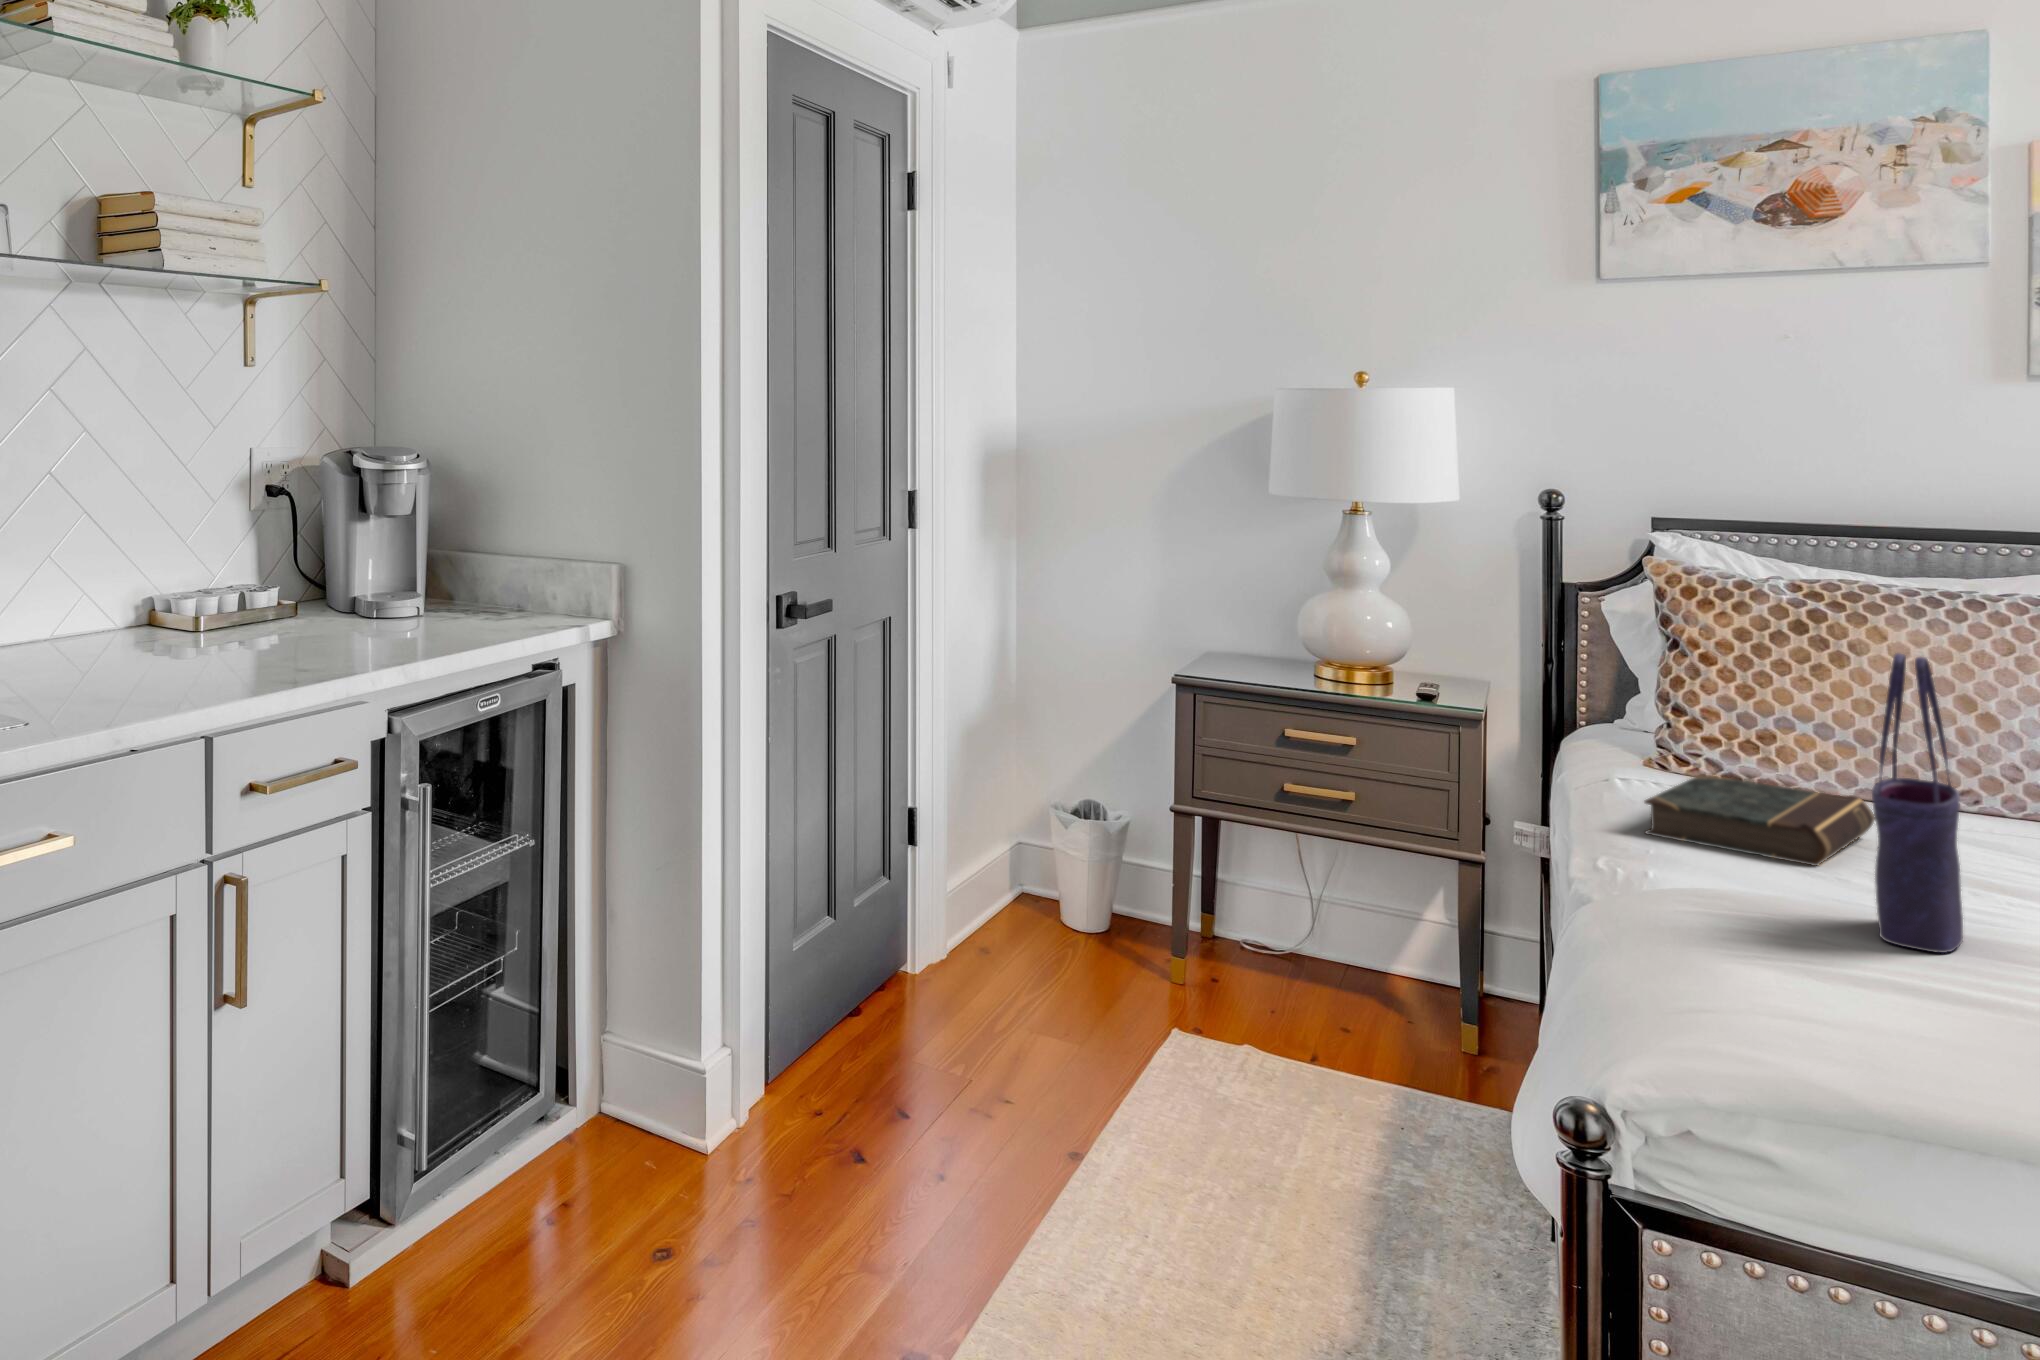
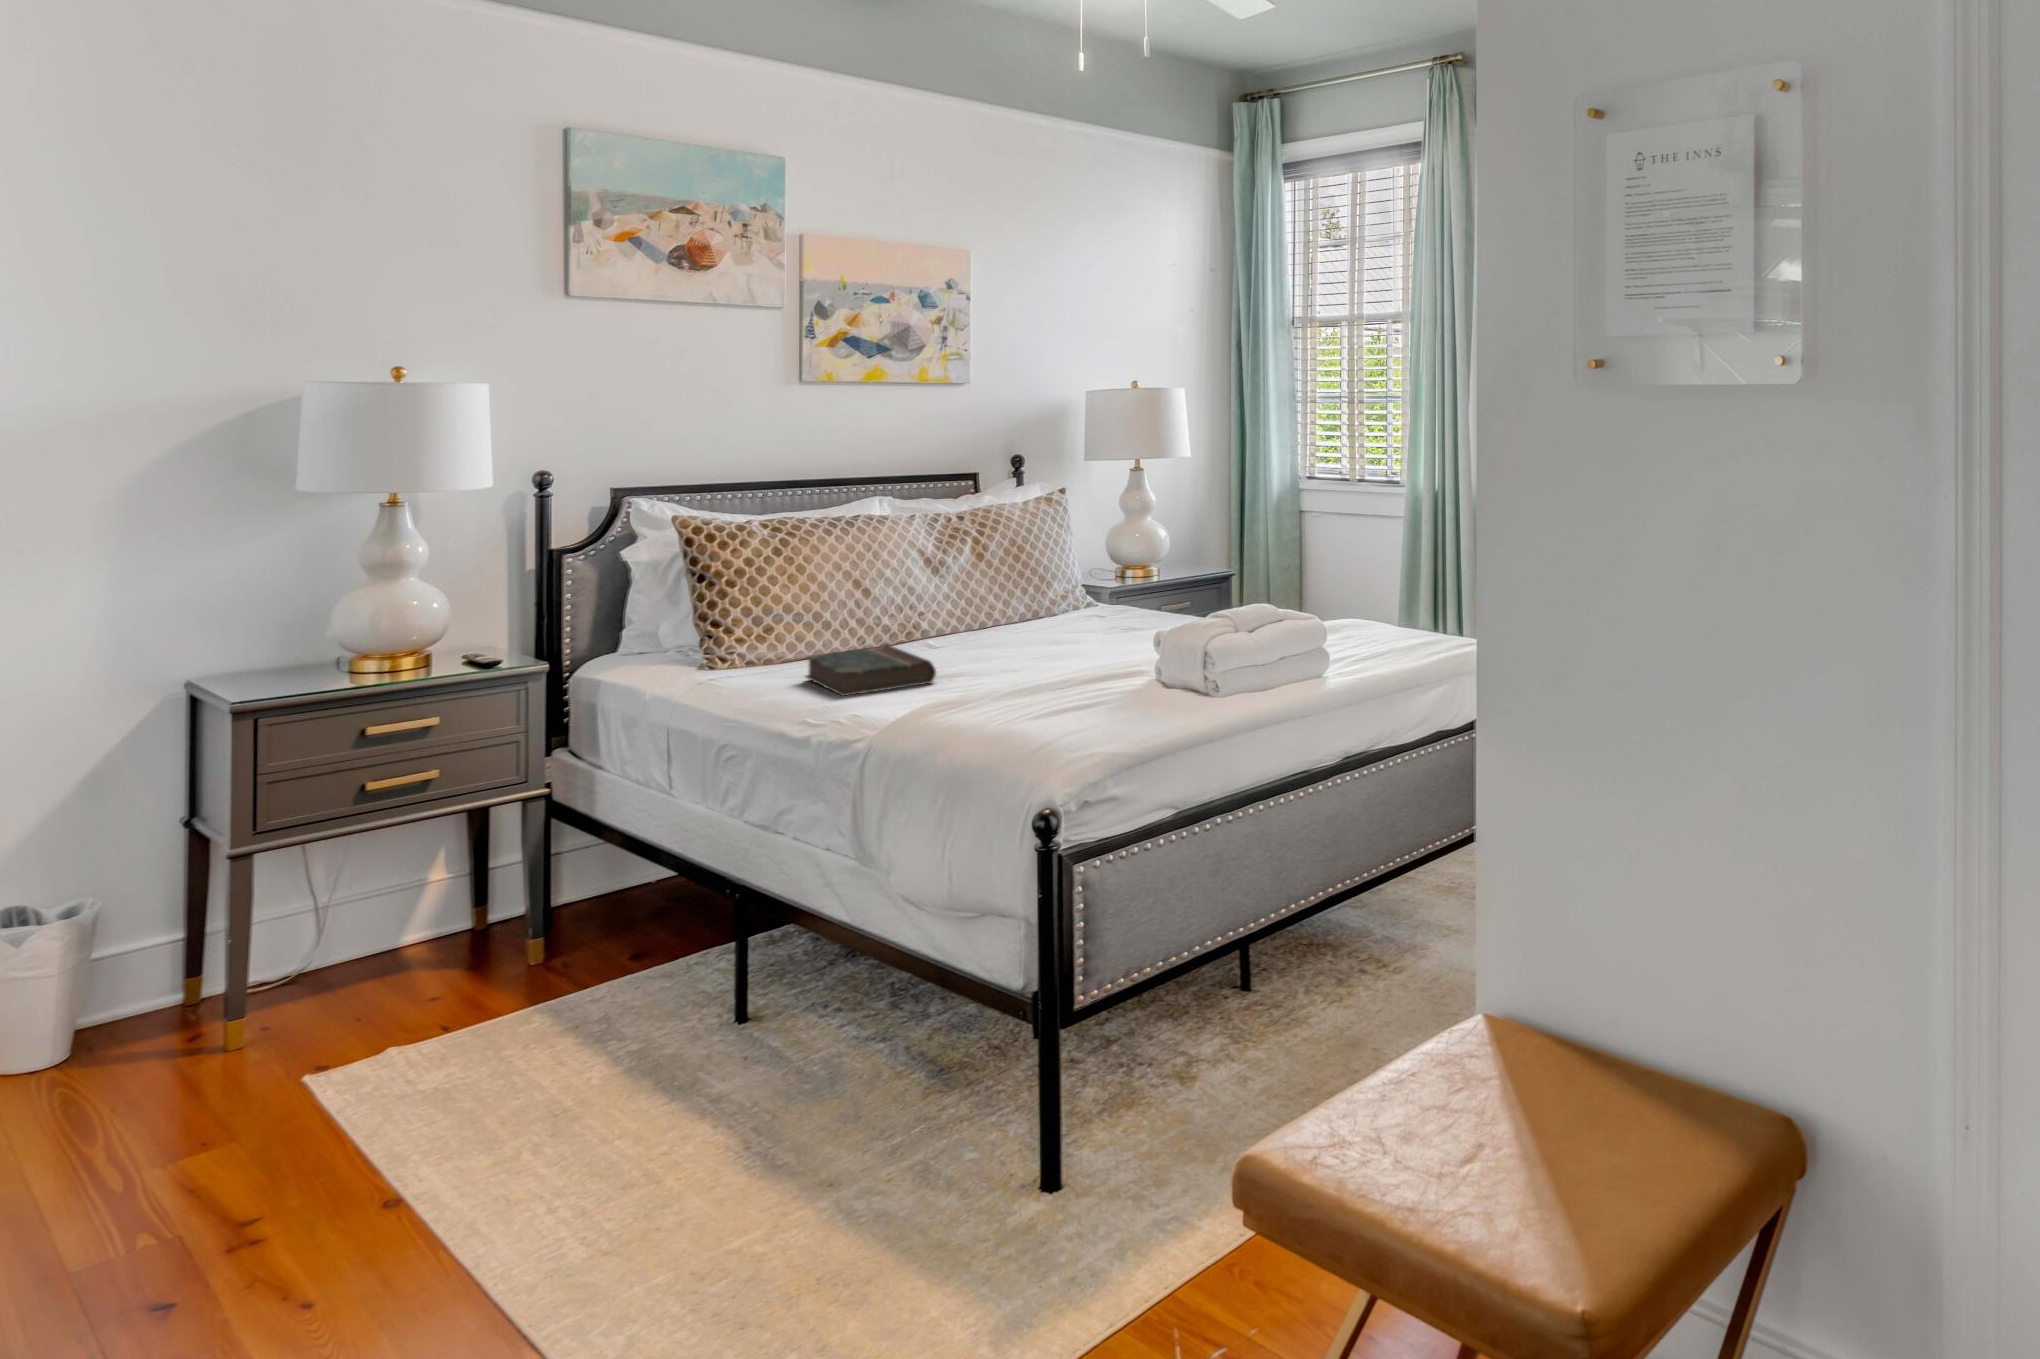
tote bag: present [1872,653,1963,953] -> none [1029,538,1081,695]

